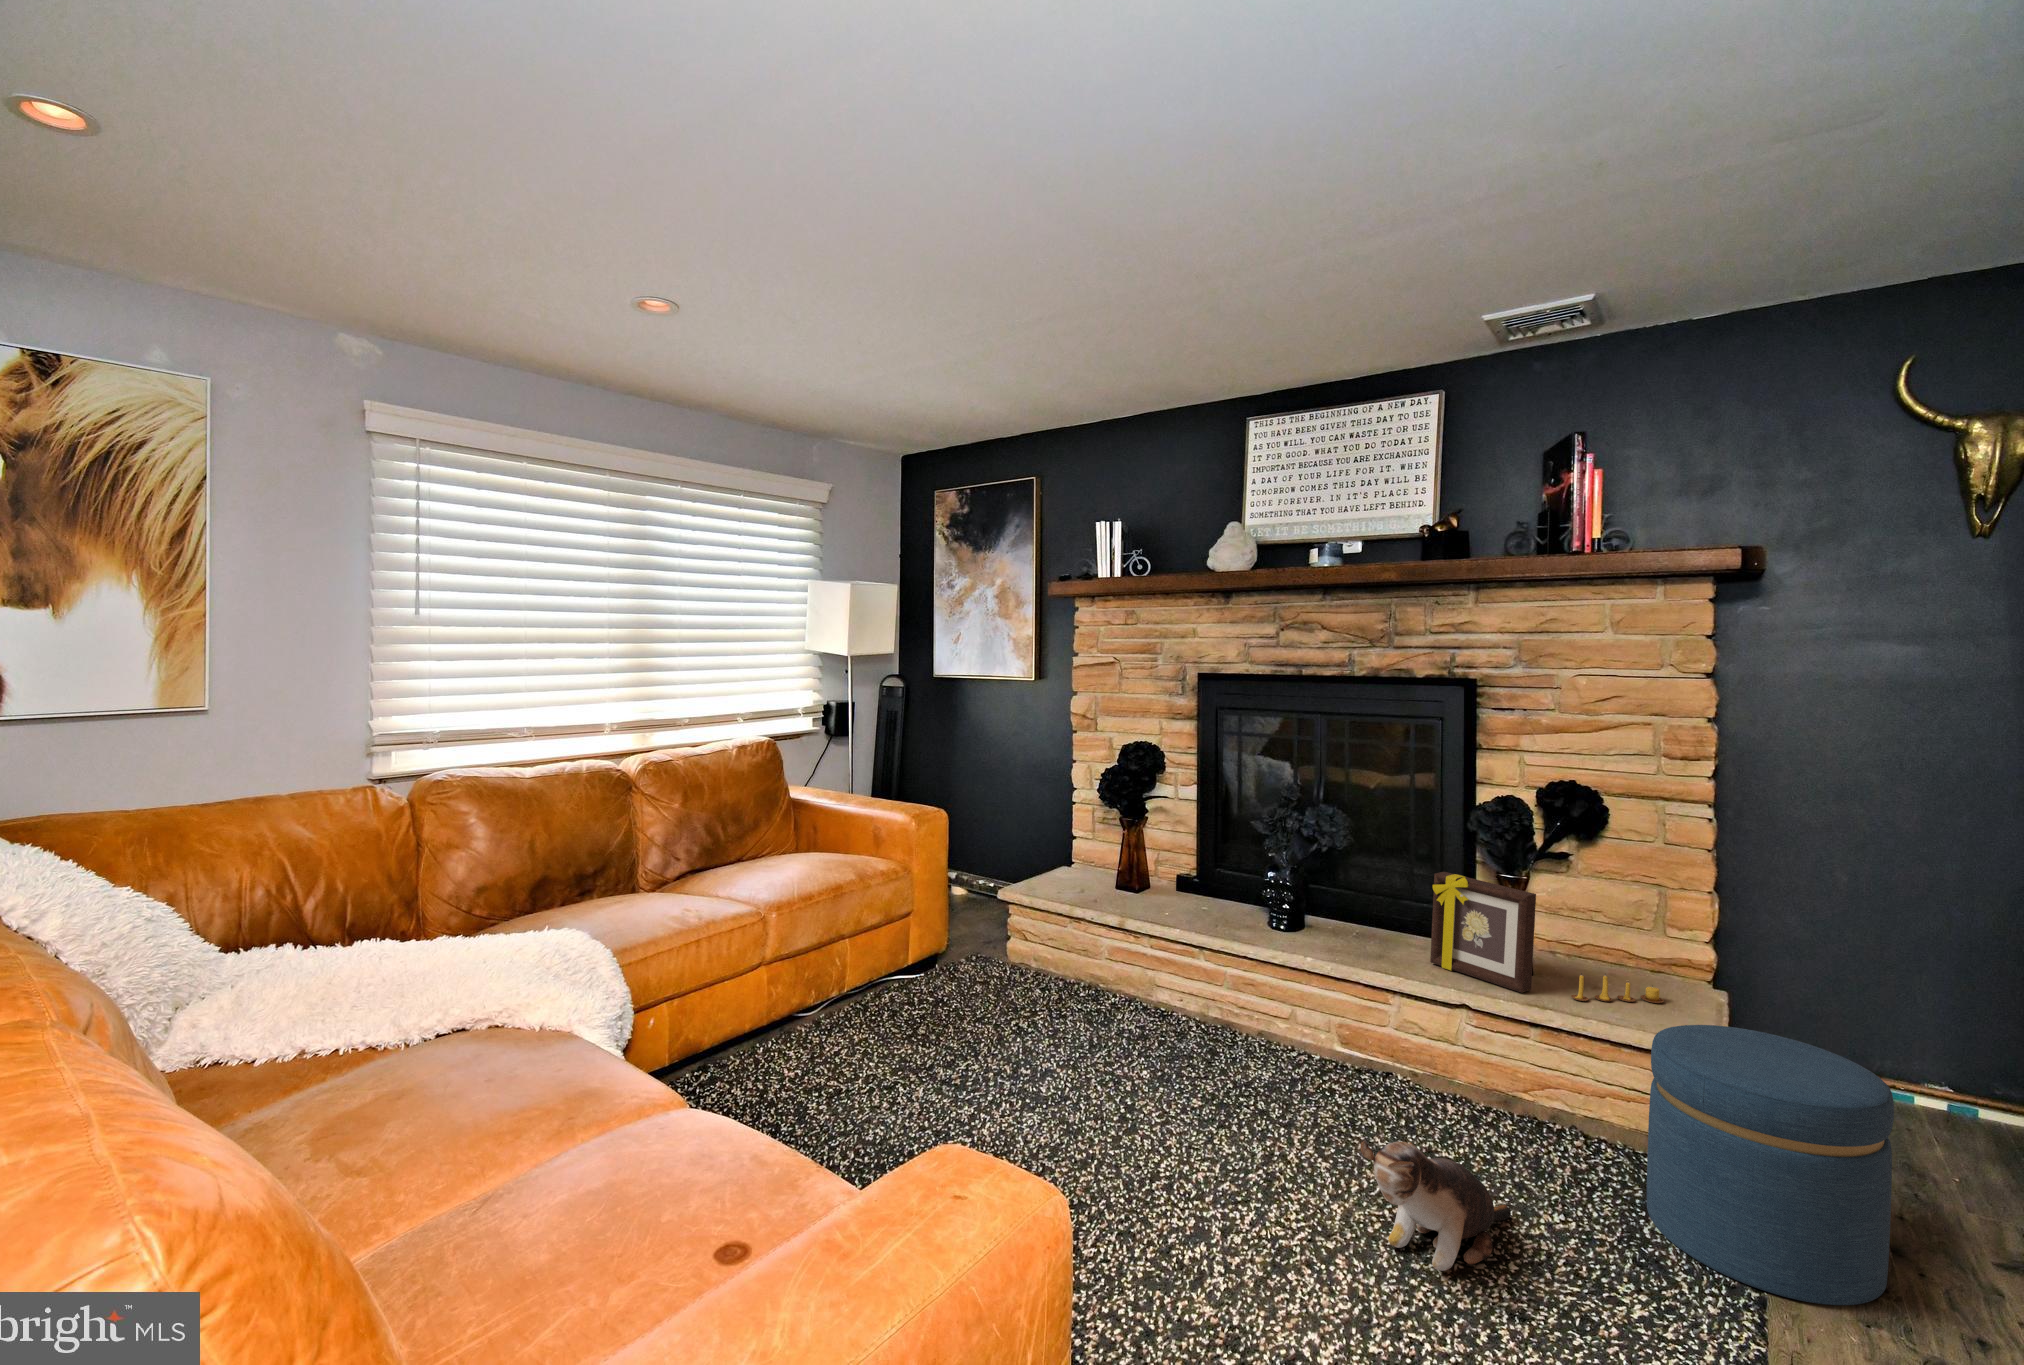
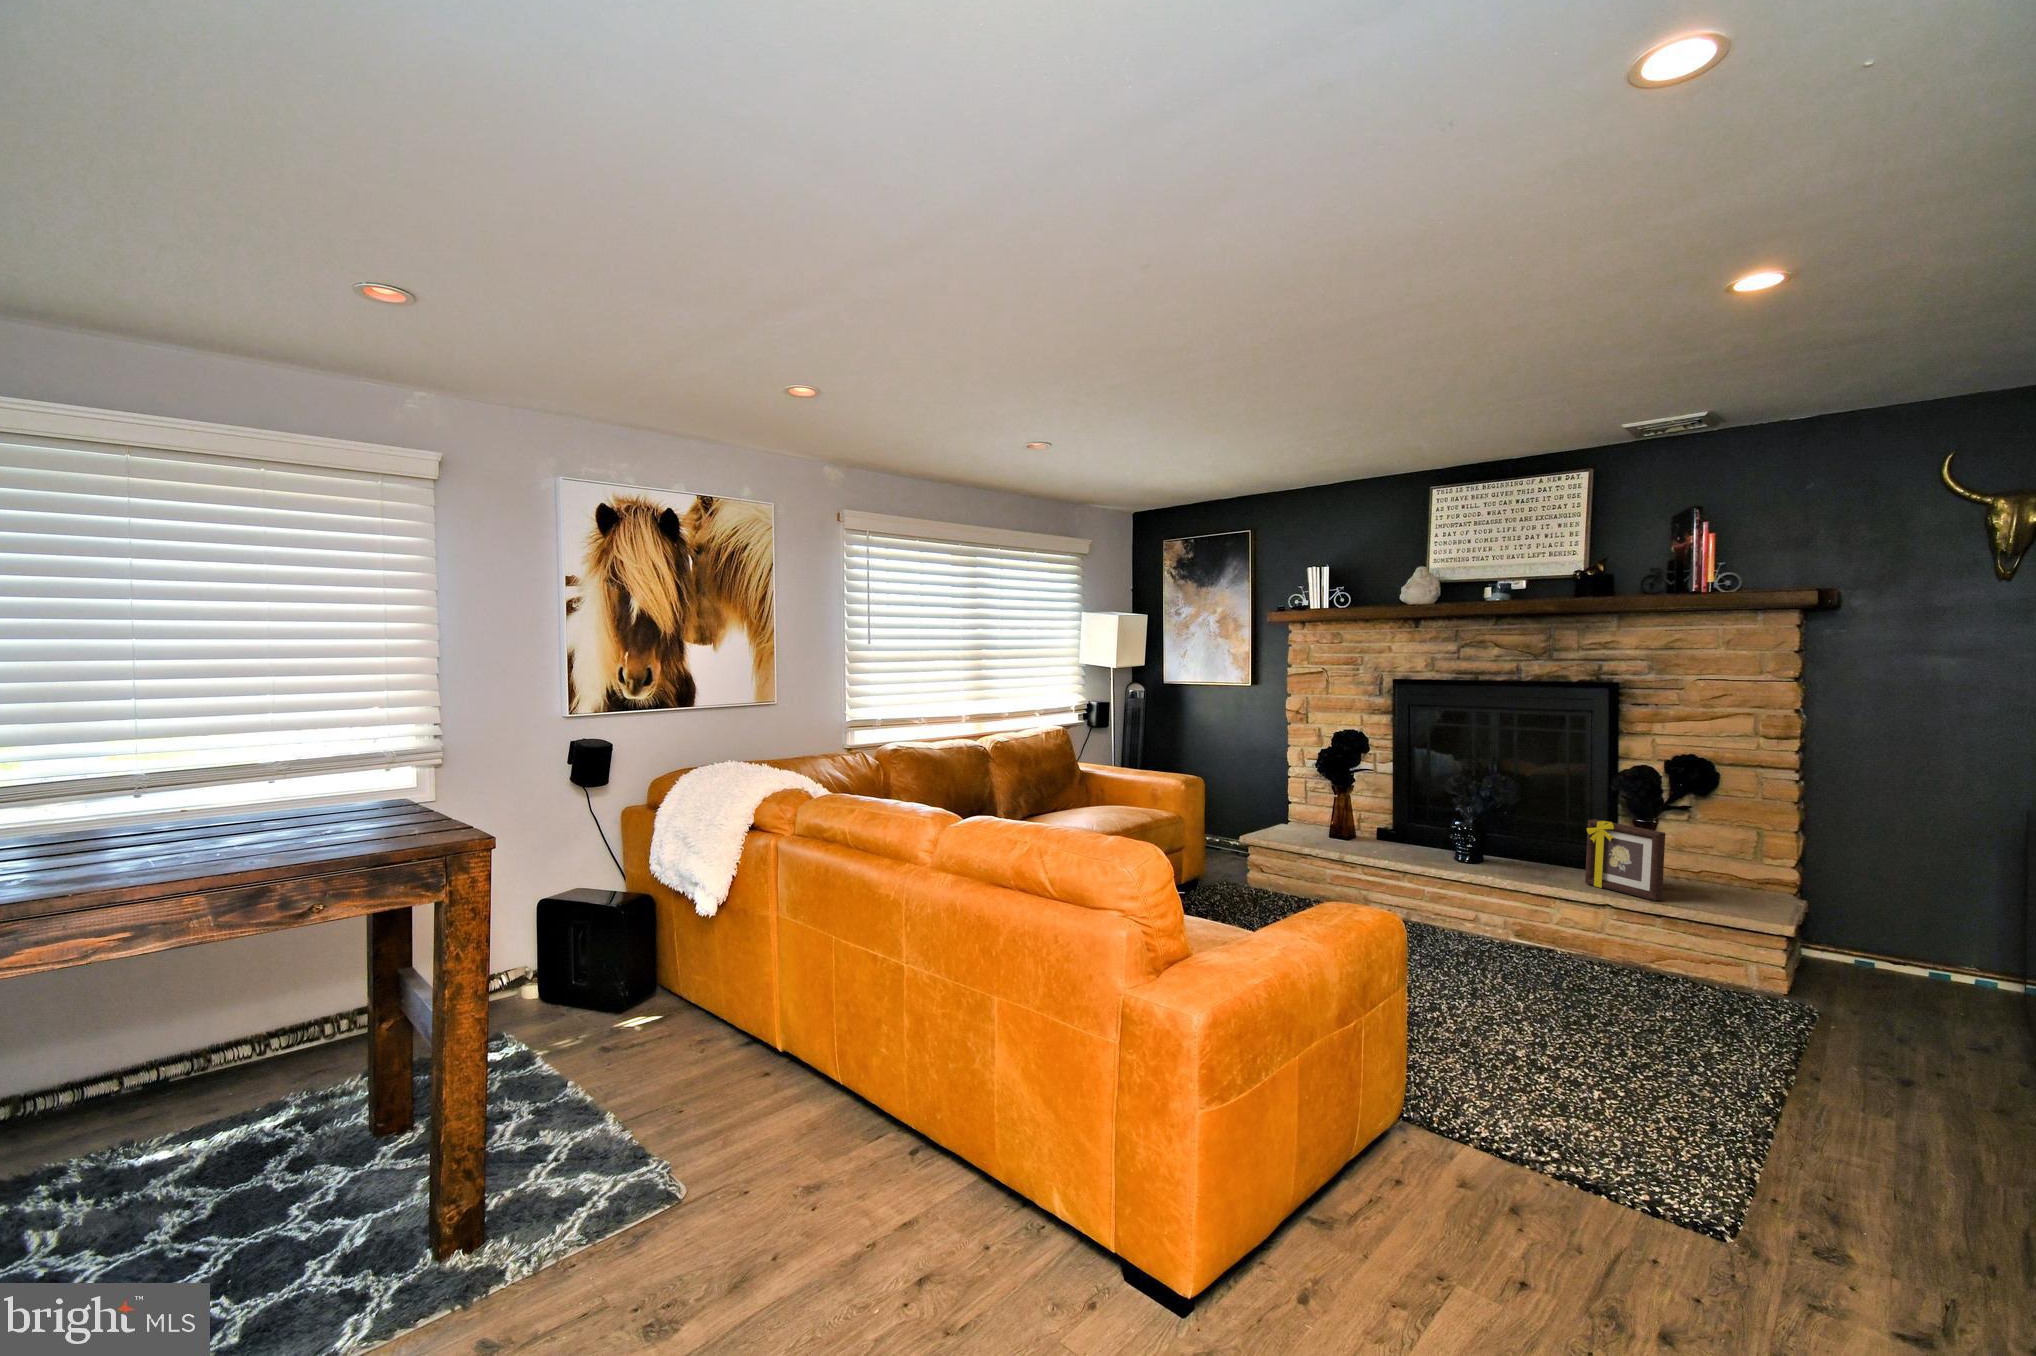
candle: present [1571,975,1664,1003] -> none [1692,887,1762,909]
ottoman: present [1647,1025,1894,1305] -> none [1744,911,1907,1071]
plush toy: present [1360,1141,1511,1271] -> none [1552,968,1650,1045]

